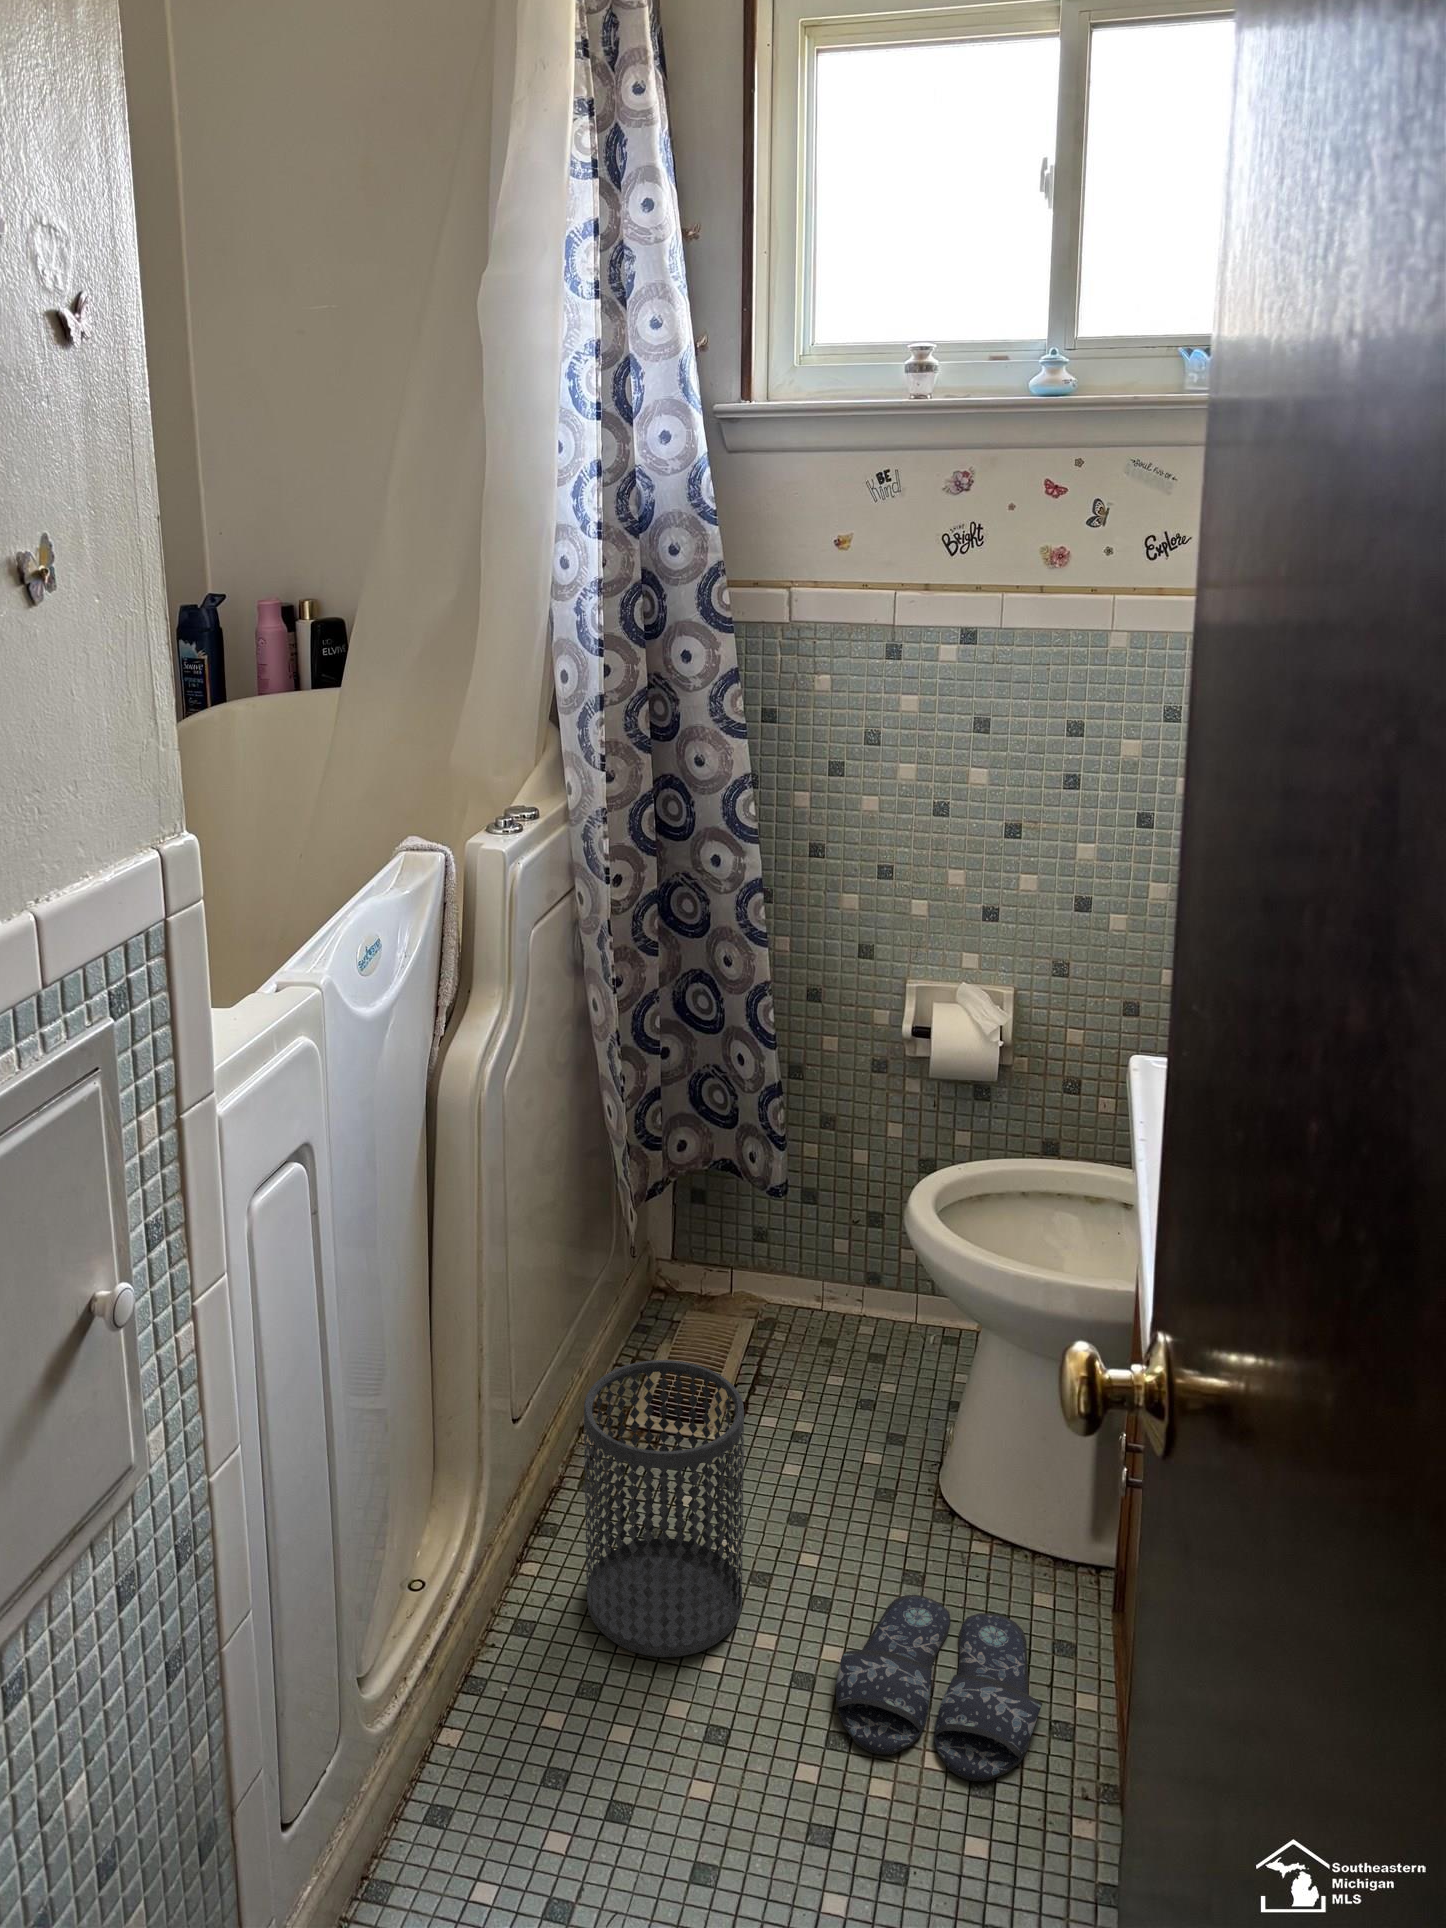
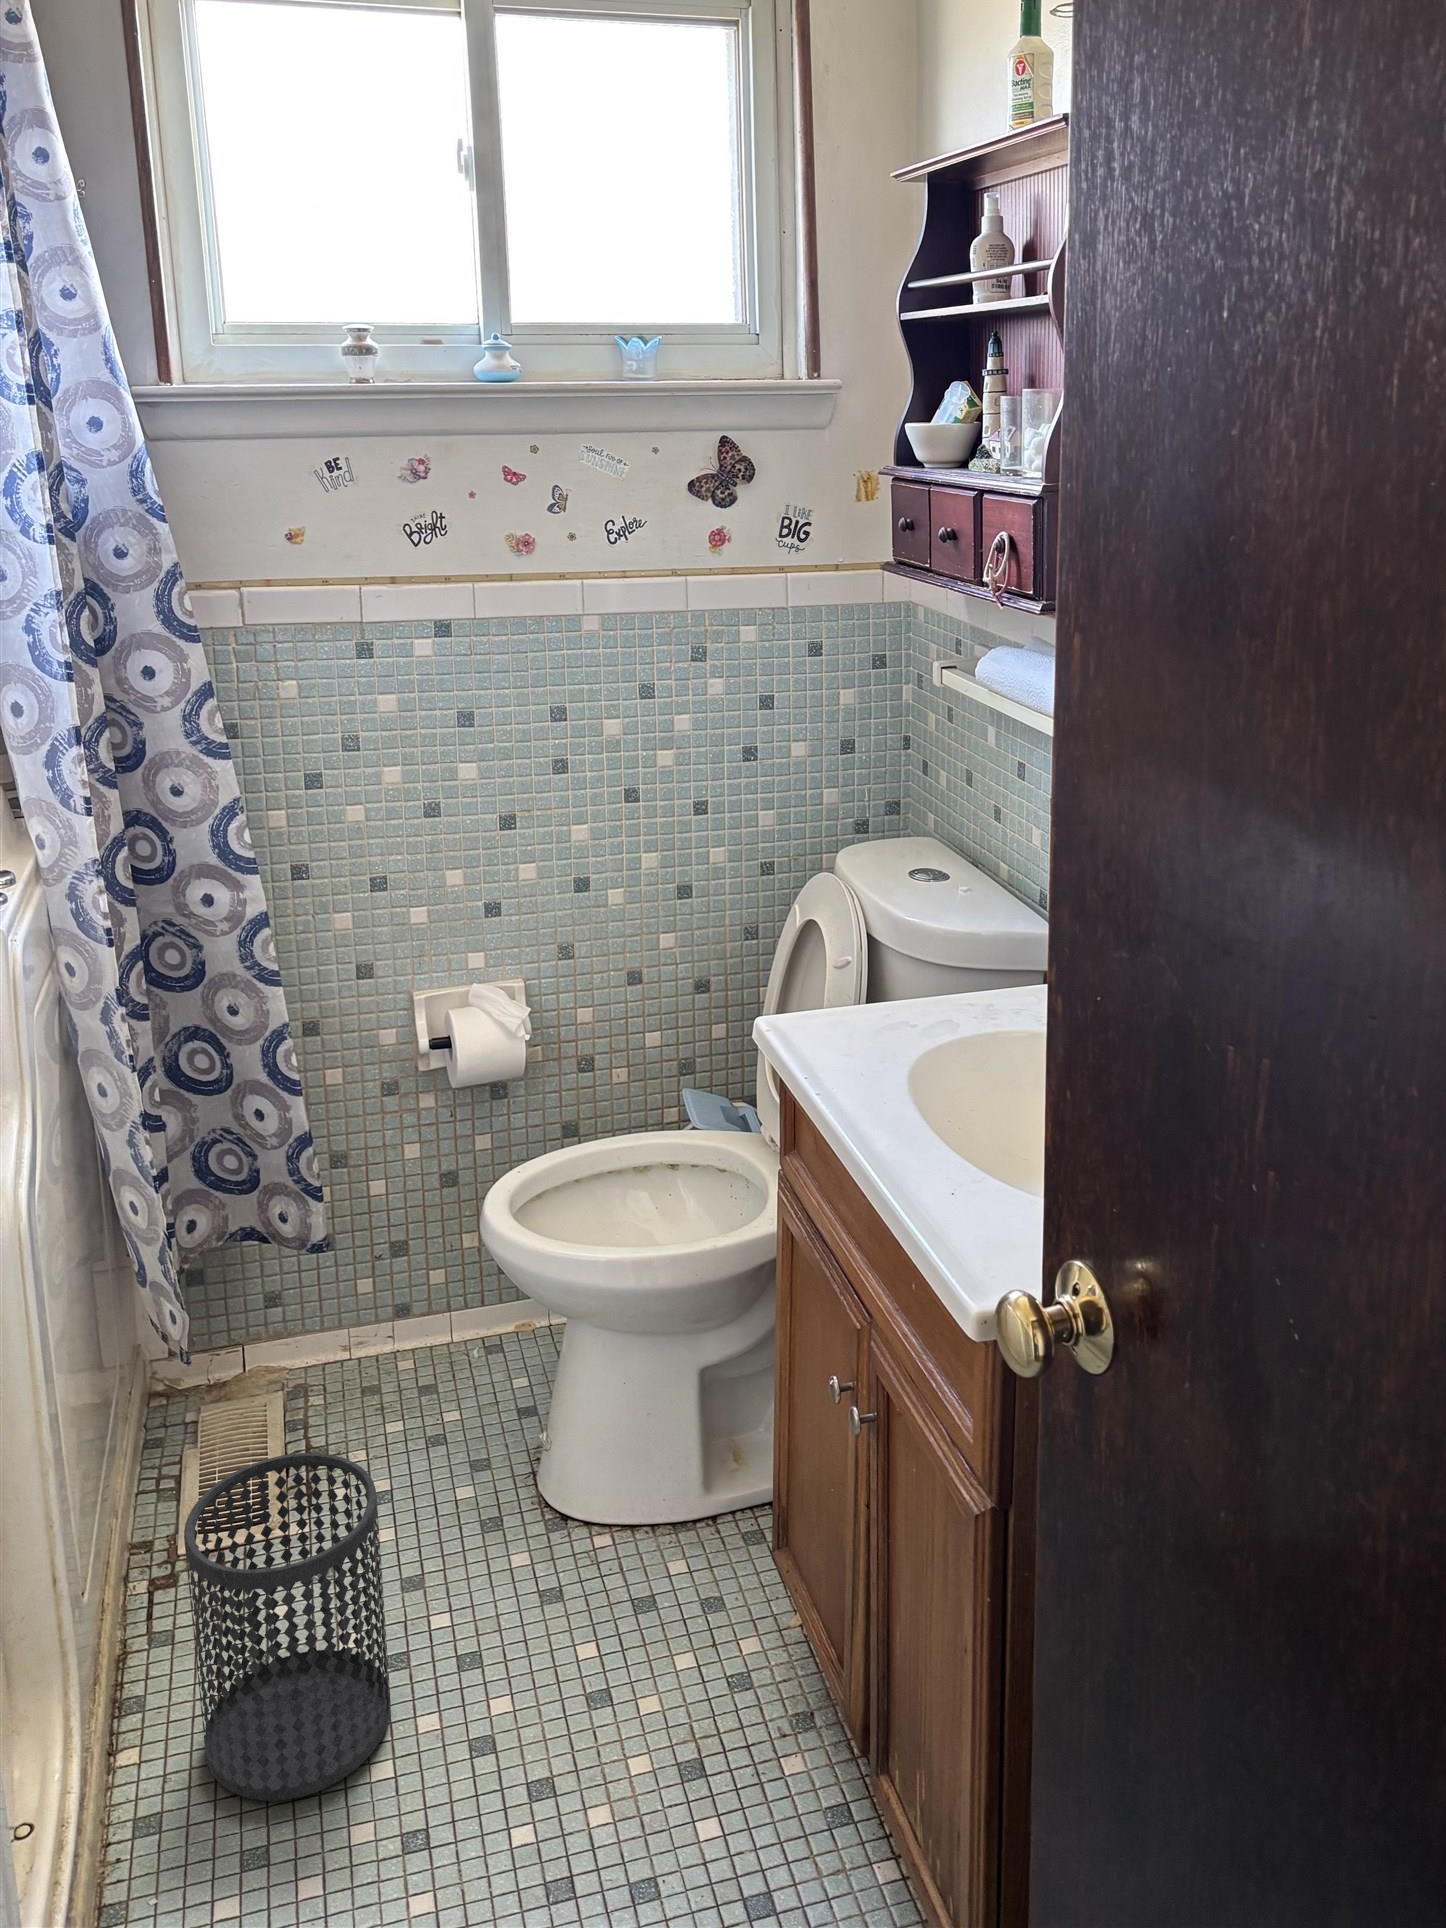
slippers: present [836,1595,1042,1781] -> none [515,1593,720,1786]

